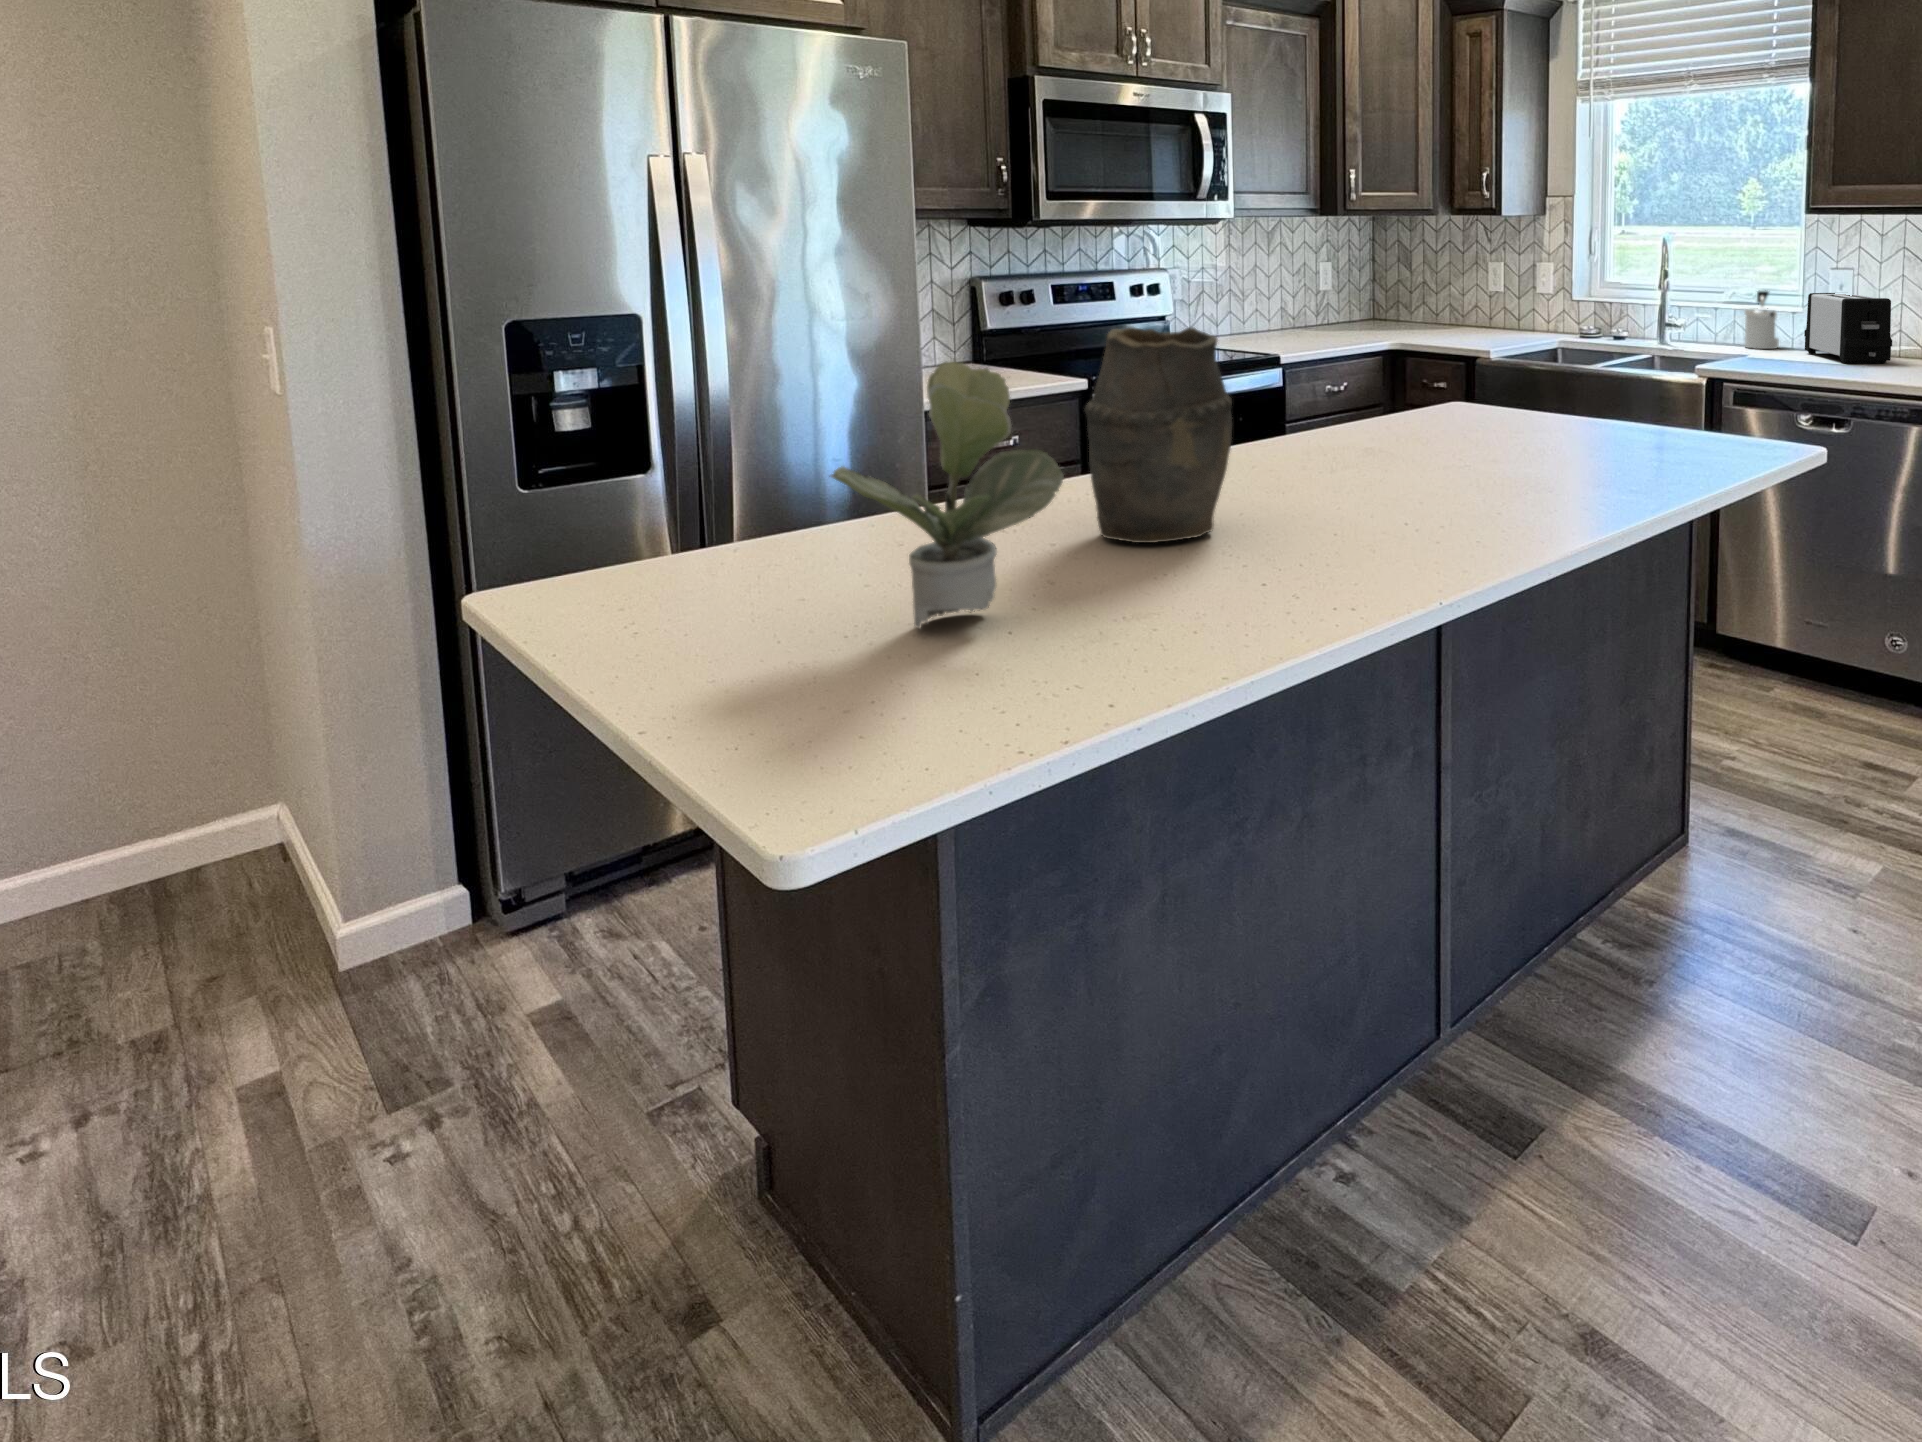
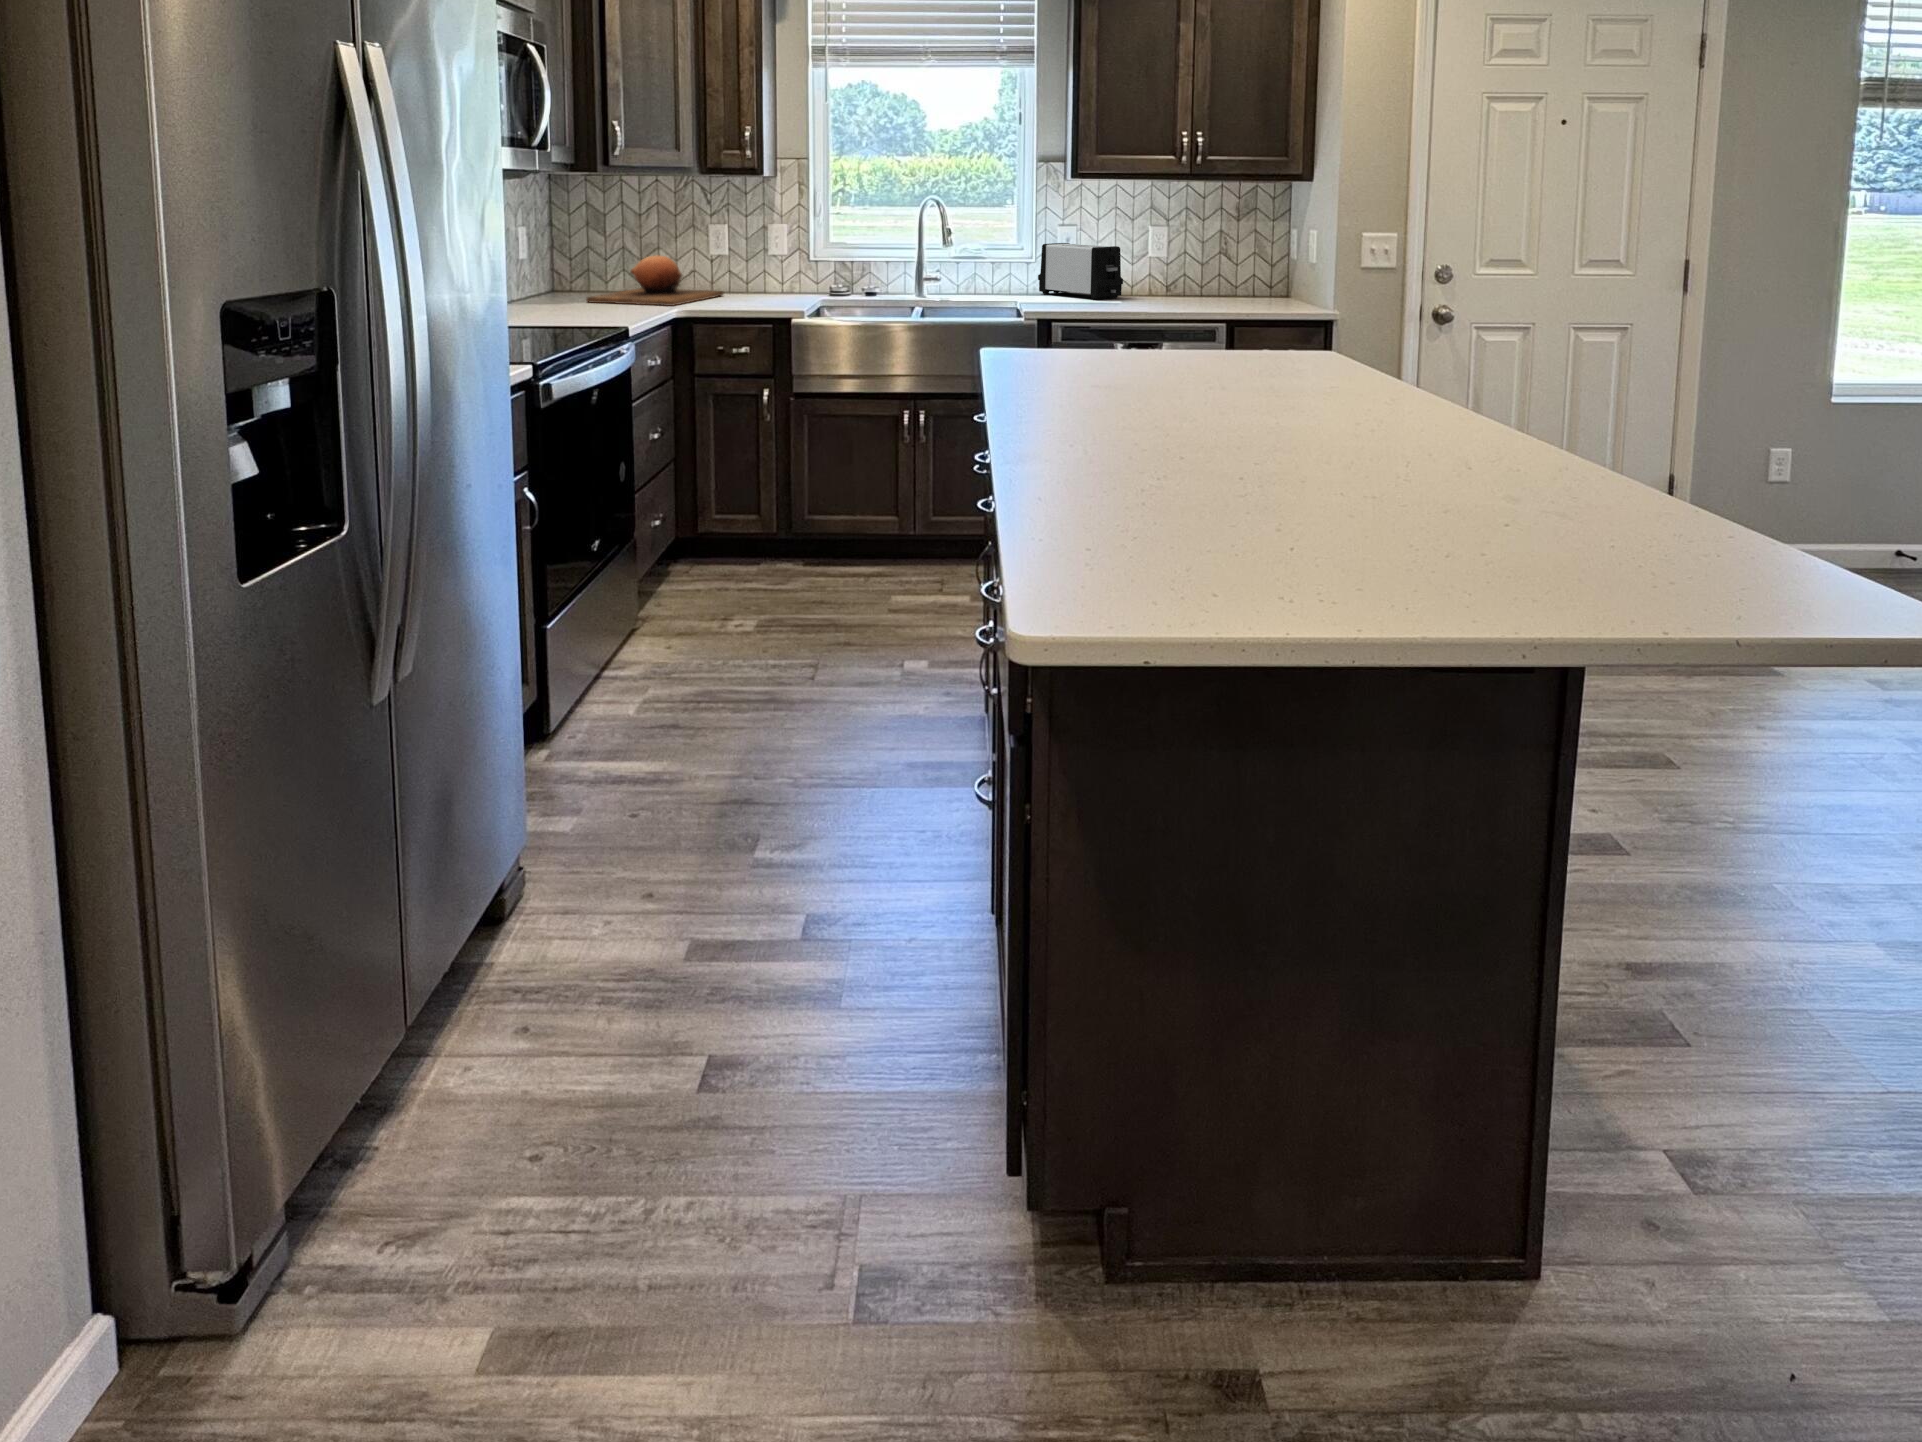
soap dispenser: present [1745,290,1779,349] -> none [979,243,1009,293]
chopping board: none [1334,294,1469,342] -> present [586,256,723,306]
vase: present [1085,327,1232,543] -> none [1222,282,1358,485]
potted plant: present [831,362,1064,628] -> none [1429,317,1599,569]

